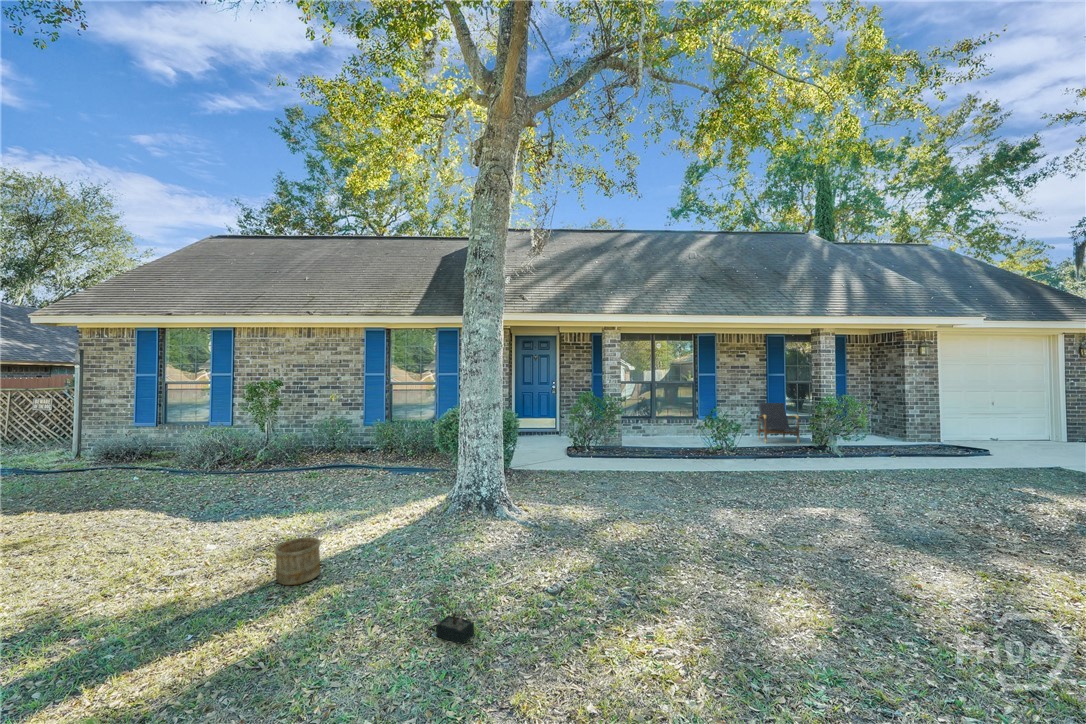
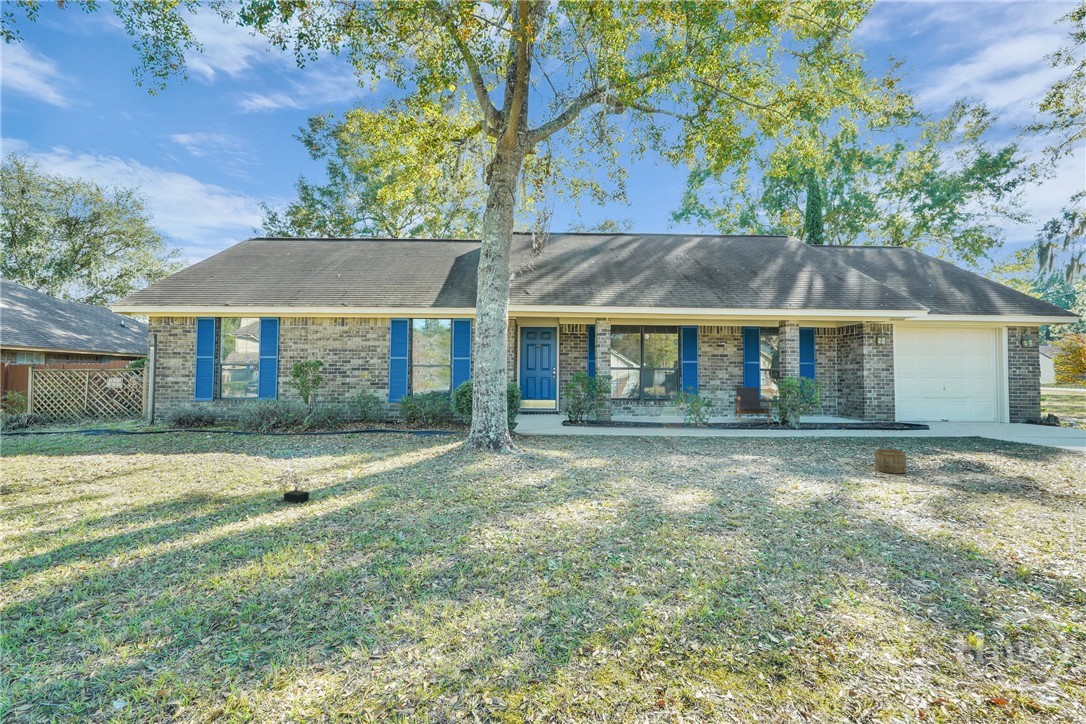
wooden bucket: present [274,537,320,585] -> present [875,449,906,473]
decorative plant: present [427,583,479,644] -> present [278,470,313,503]

